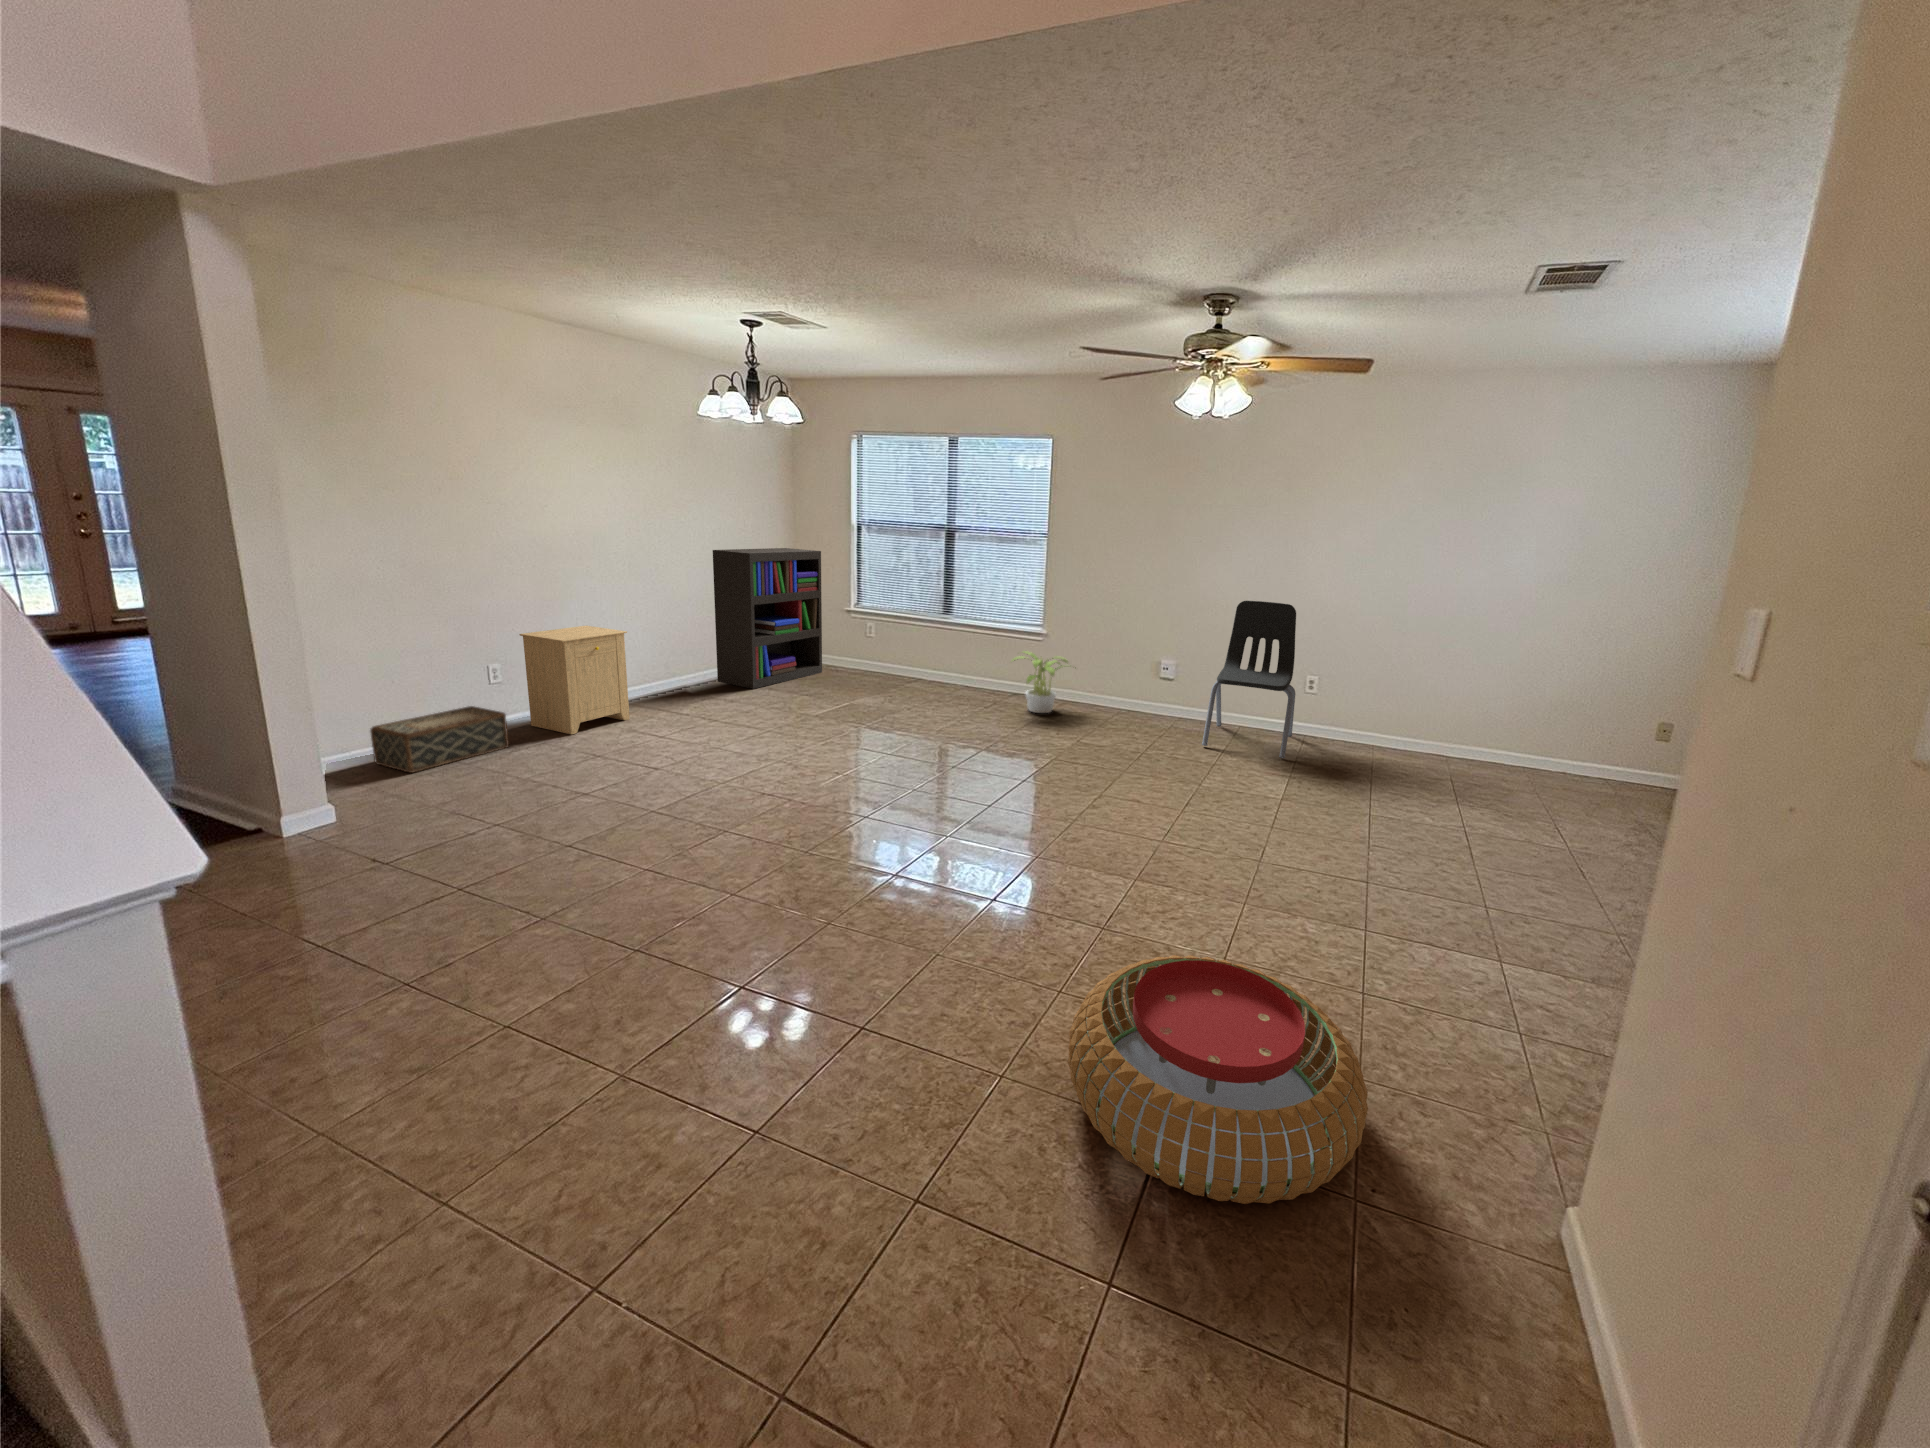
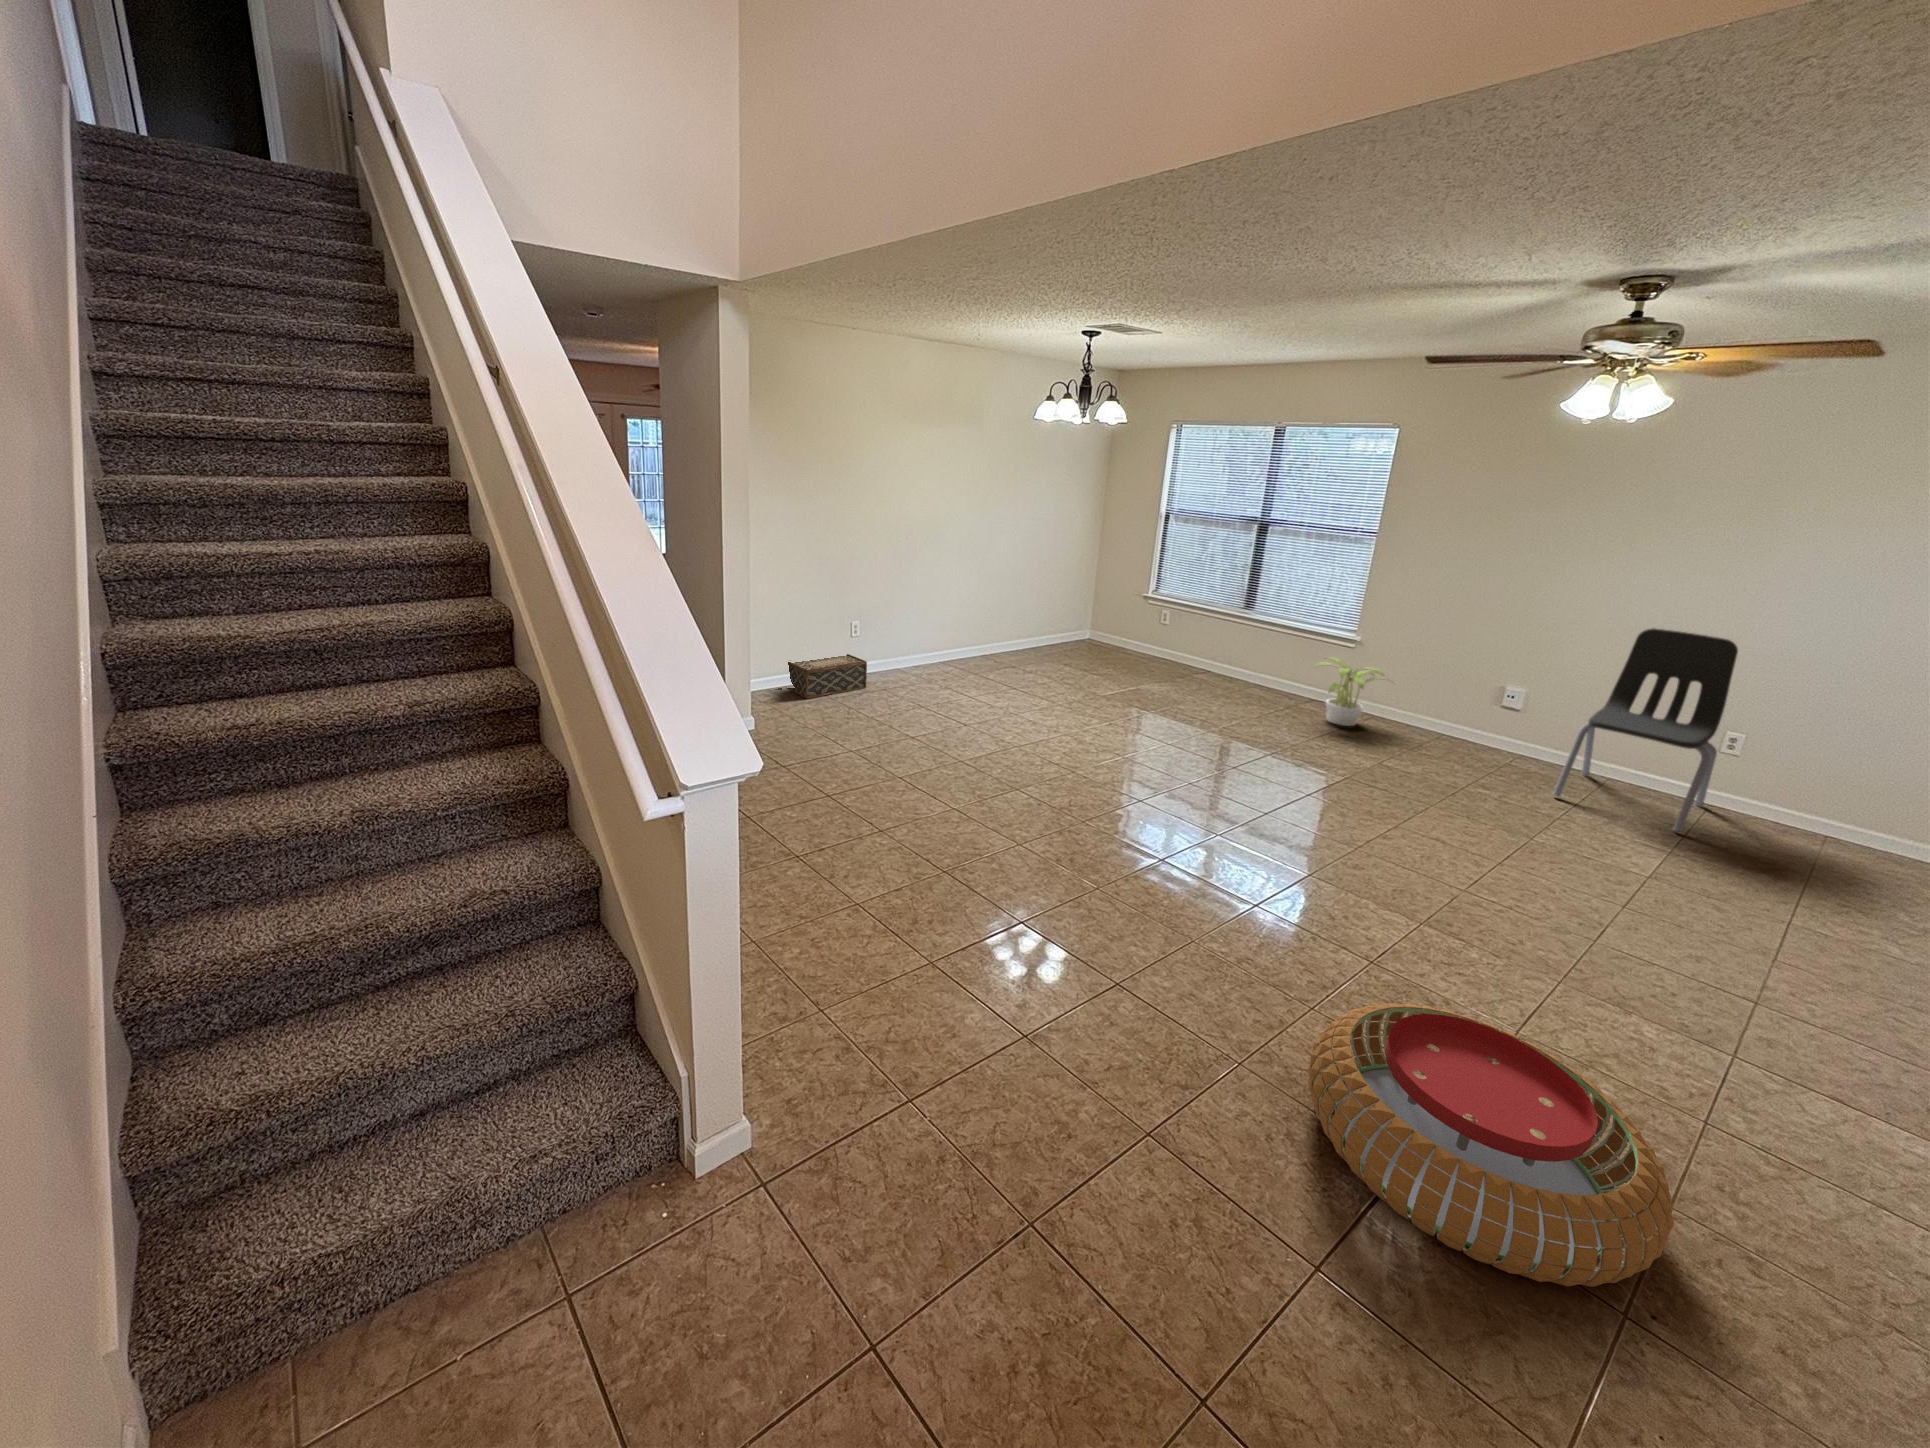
bookshelf: present [713,548,822,689] -> none [1020,533,1126,662]
side table: present [519,626,630,734] -> none [881,596,956,684]

